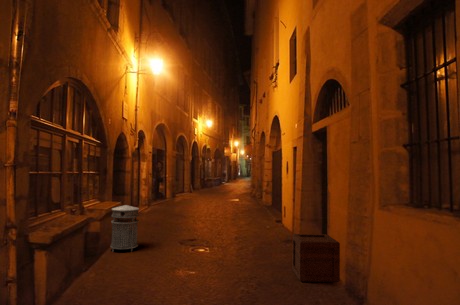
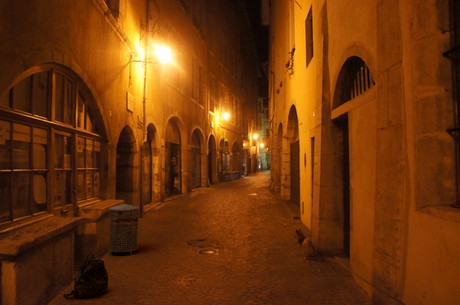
wooden crate: present [292,234,340,282] -> none [307,238,364,297]
backpack: none [80,247,120,287] -> present [63,253,108,299]

